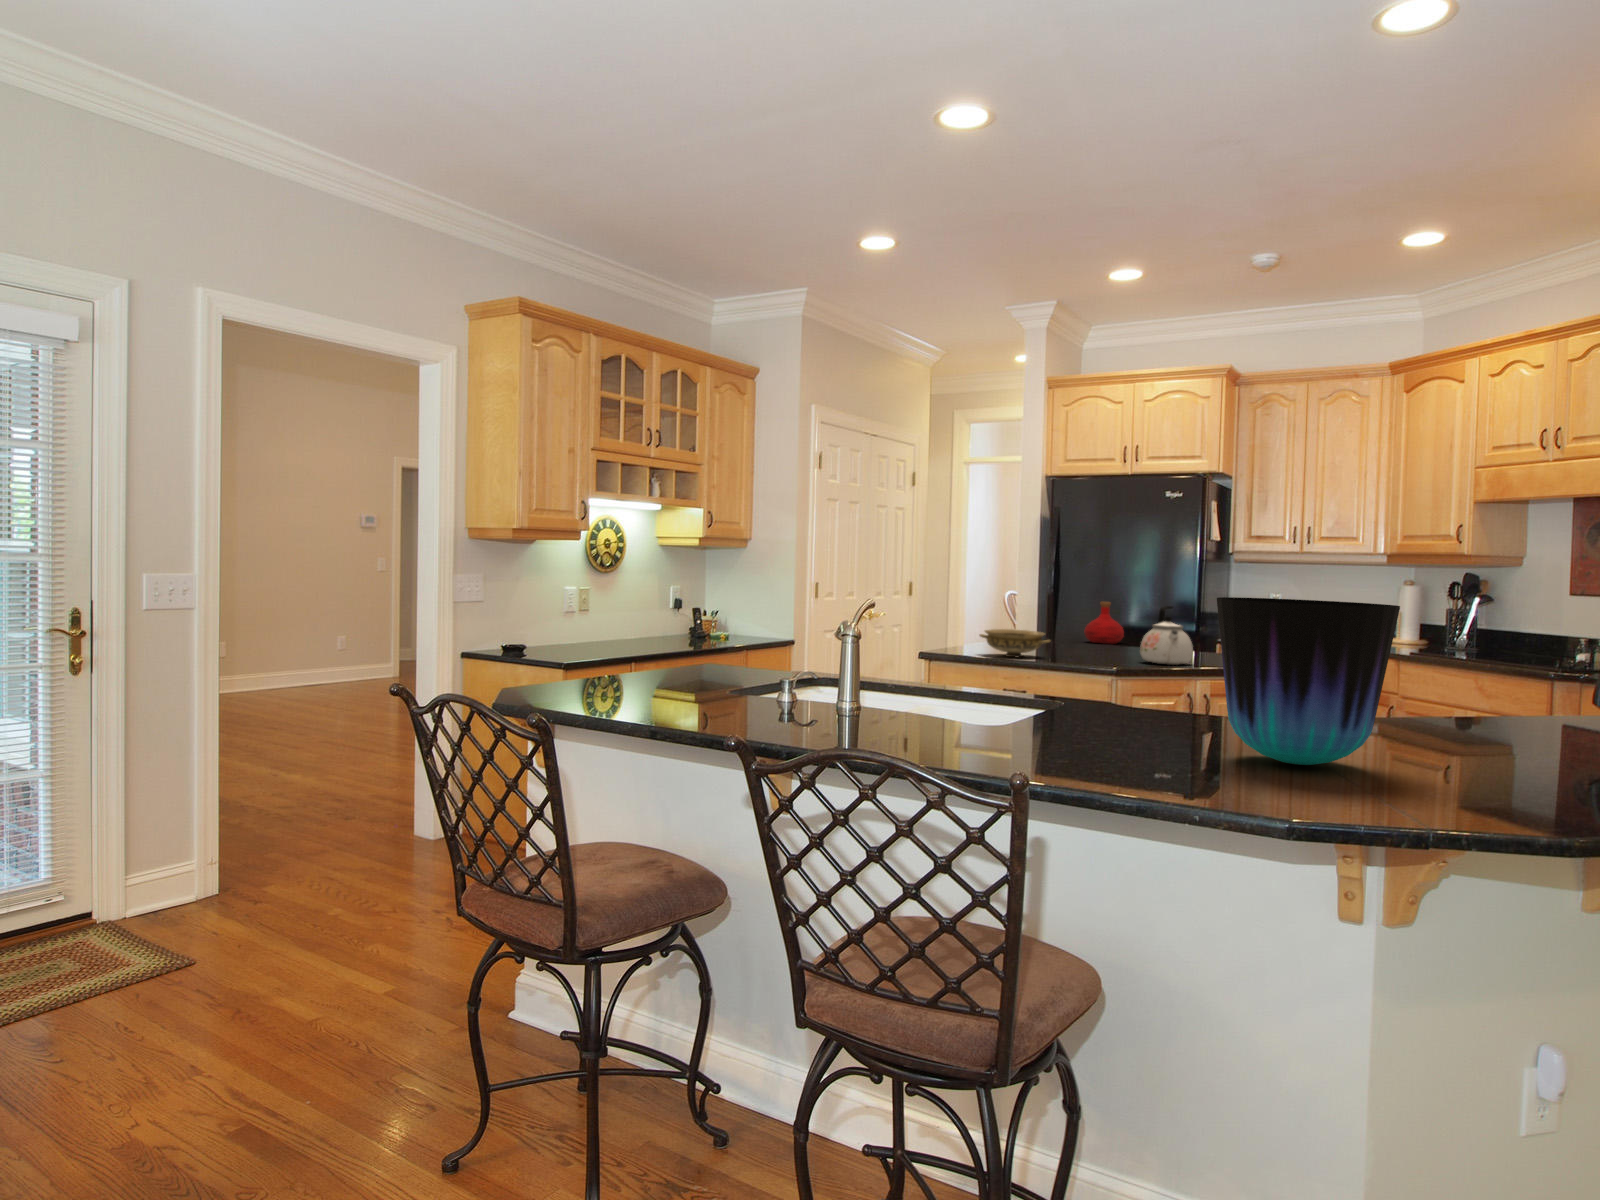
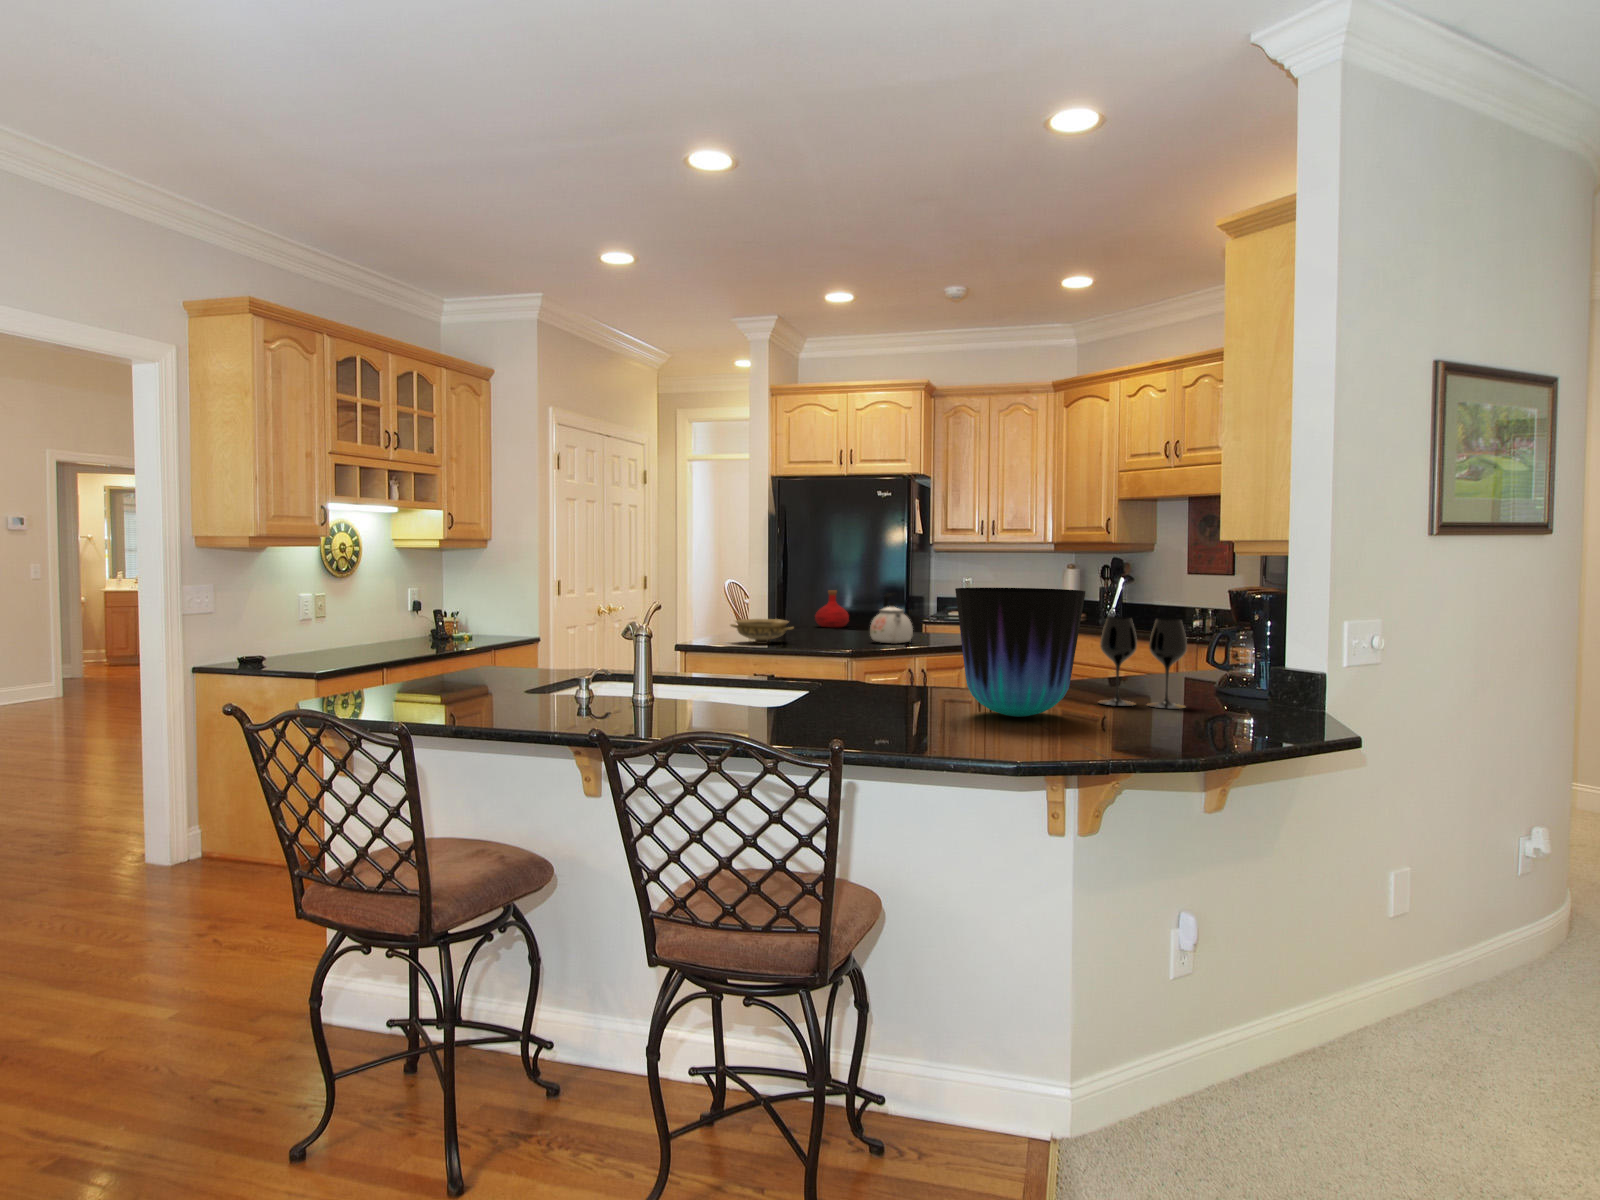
wine glass: none [1419,643,1558,771] -> present [1099,617,1187,709]

